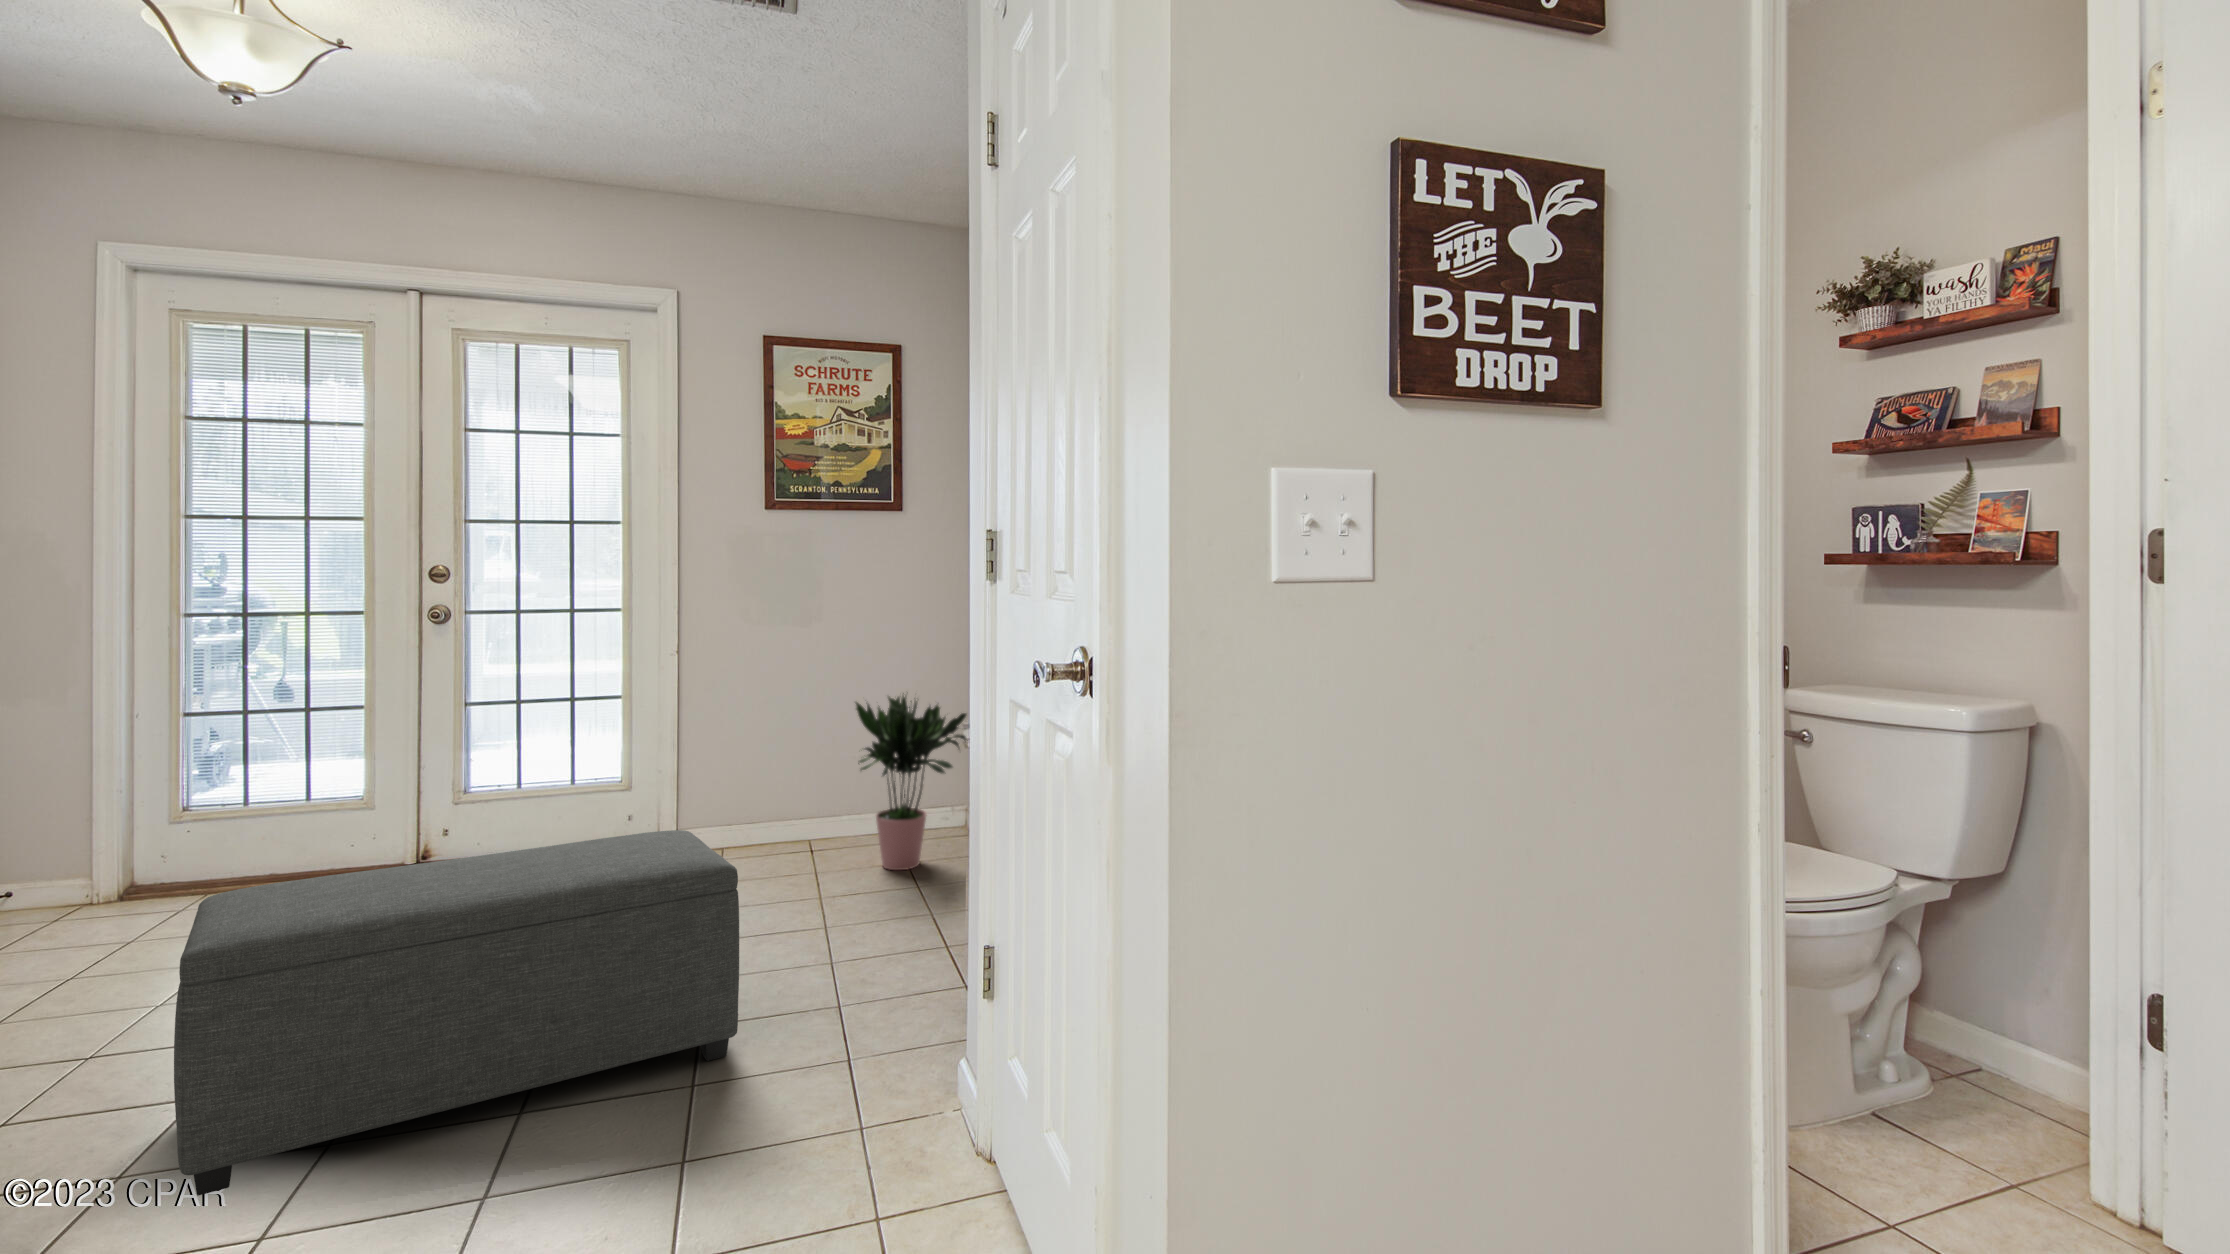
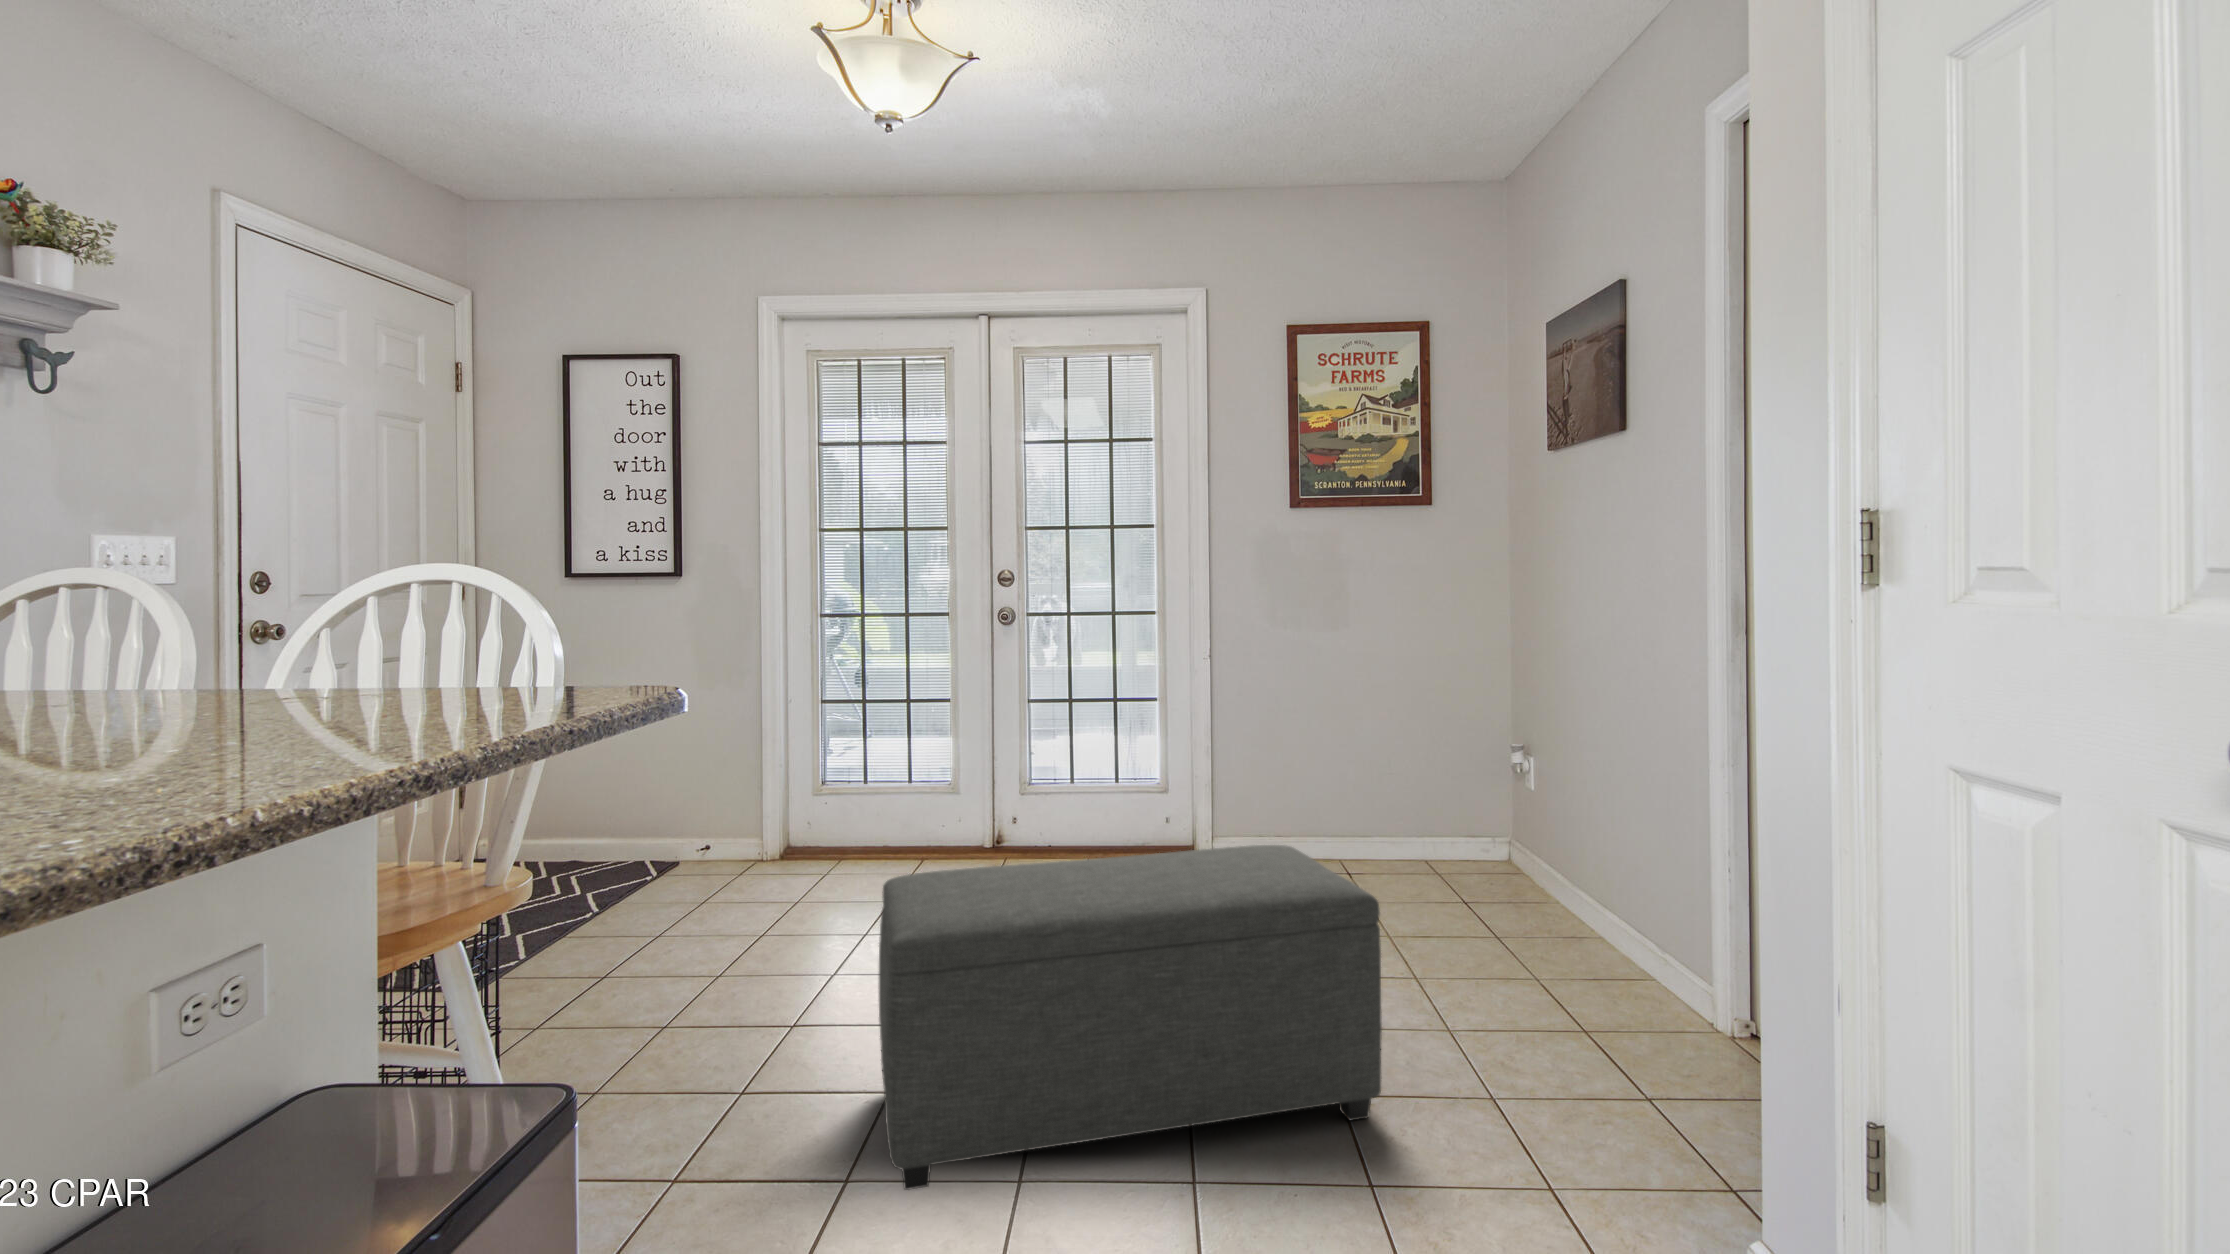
potted plant: present [856,693,966,870] -> none [1395,695,1535,902]

